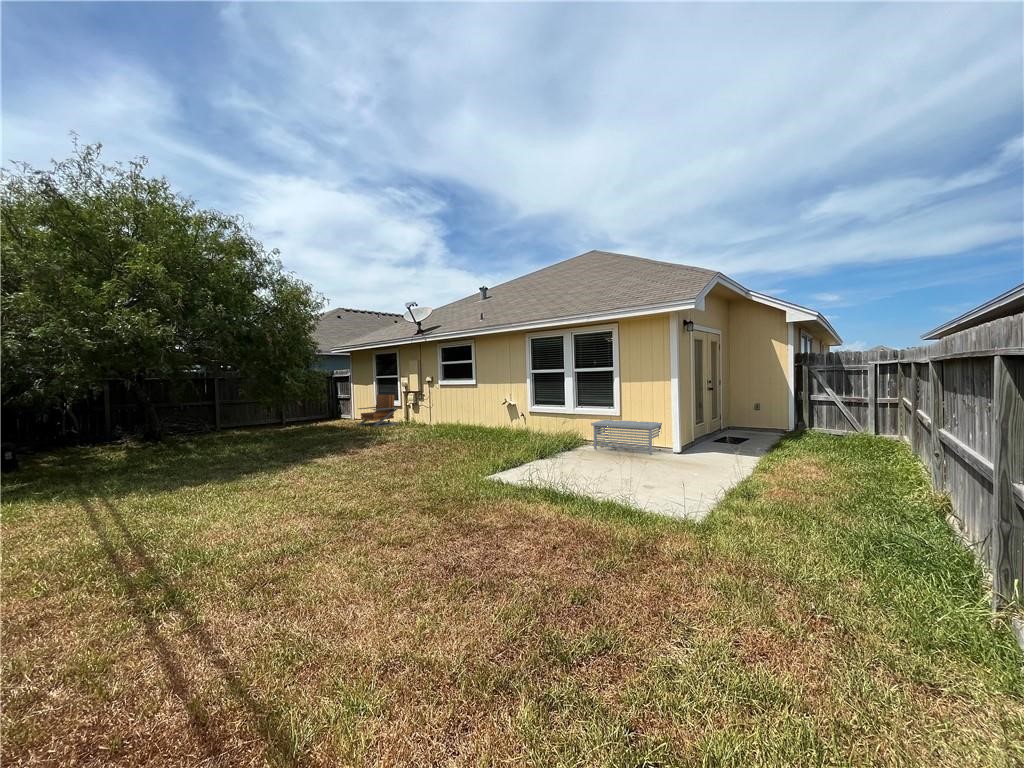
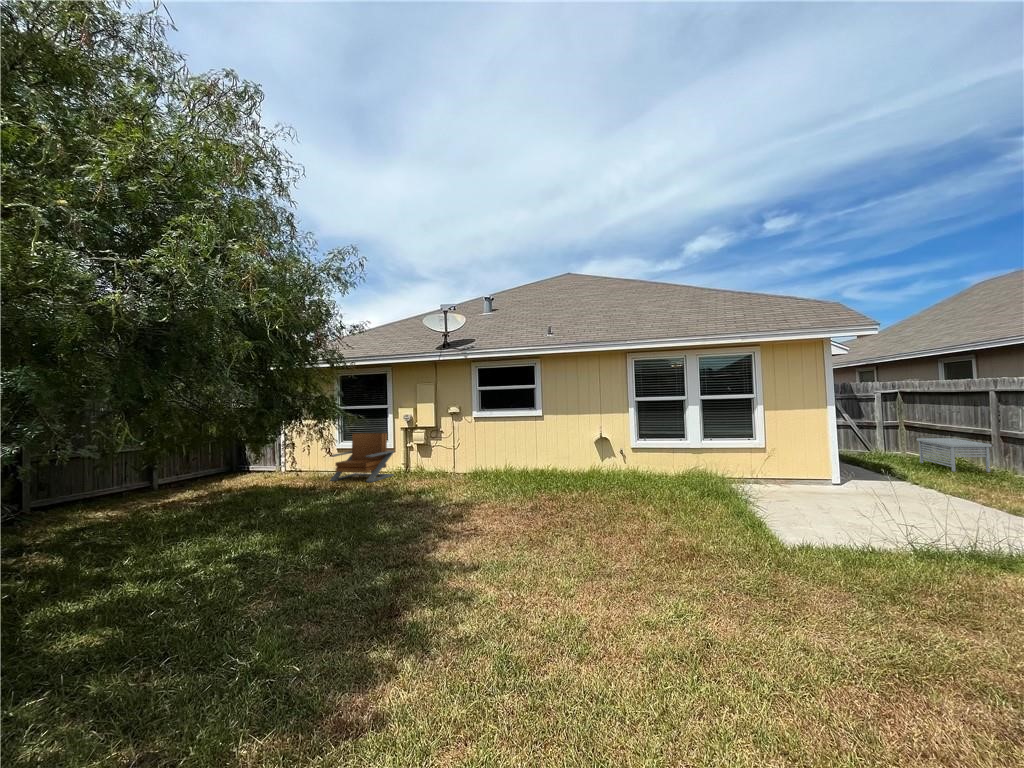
storage bench: present [591,420,662,455] -> present [916,438,992,472]

